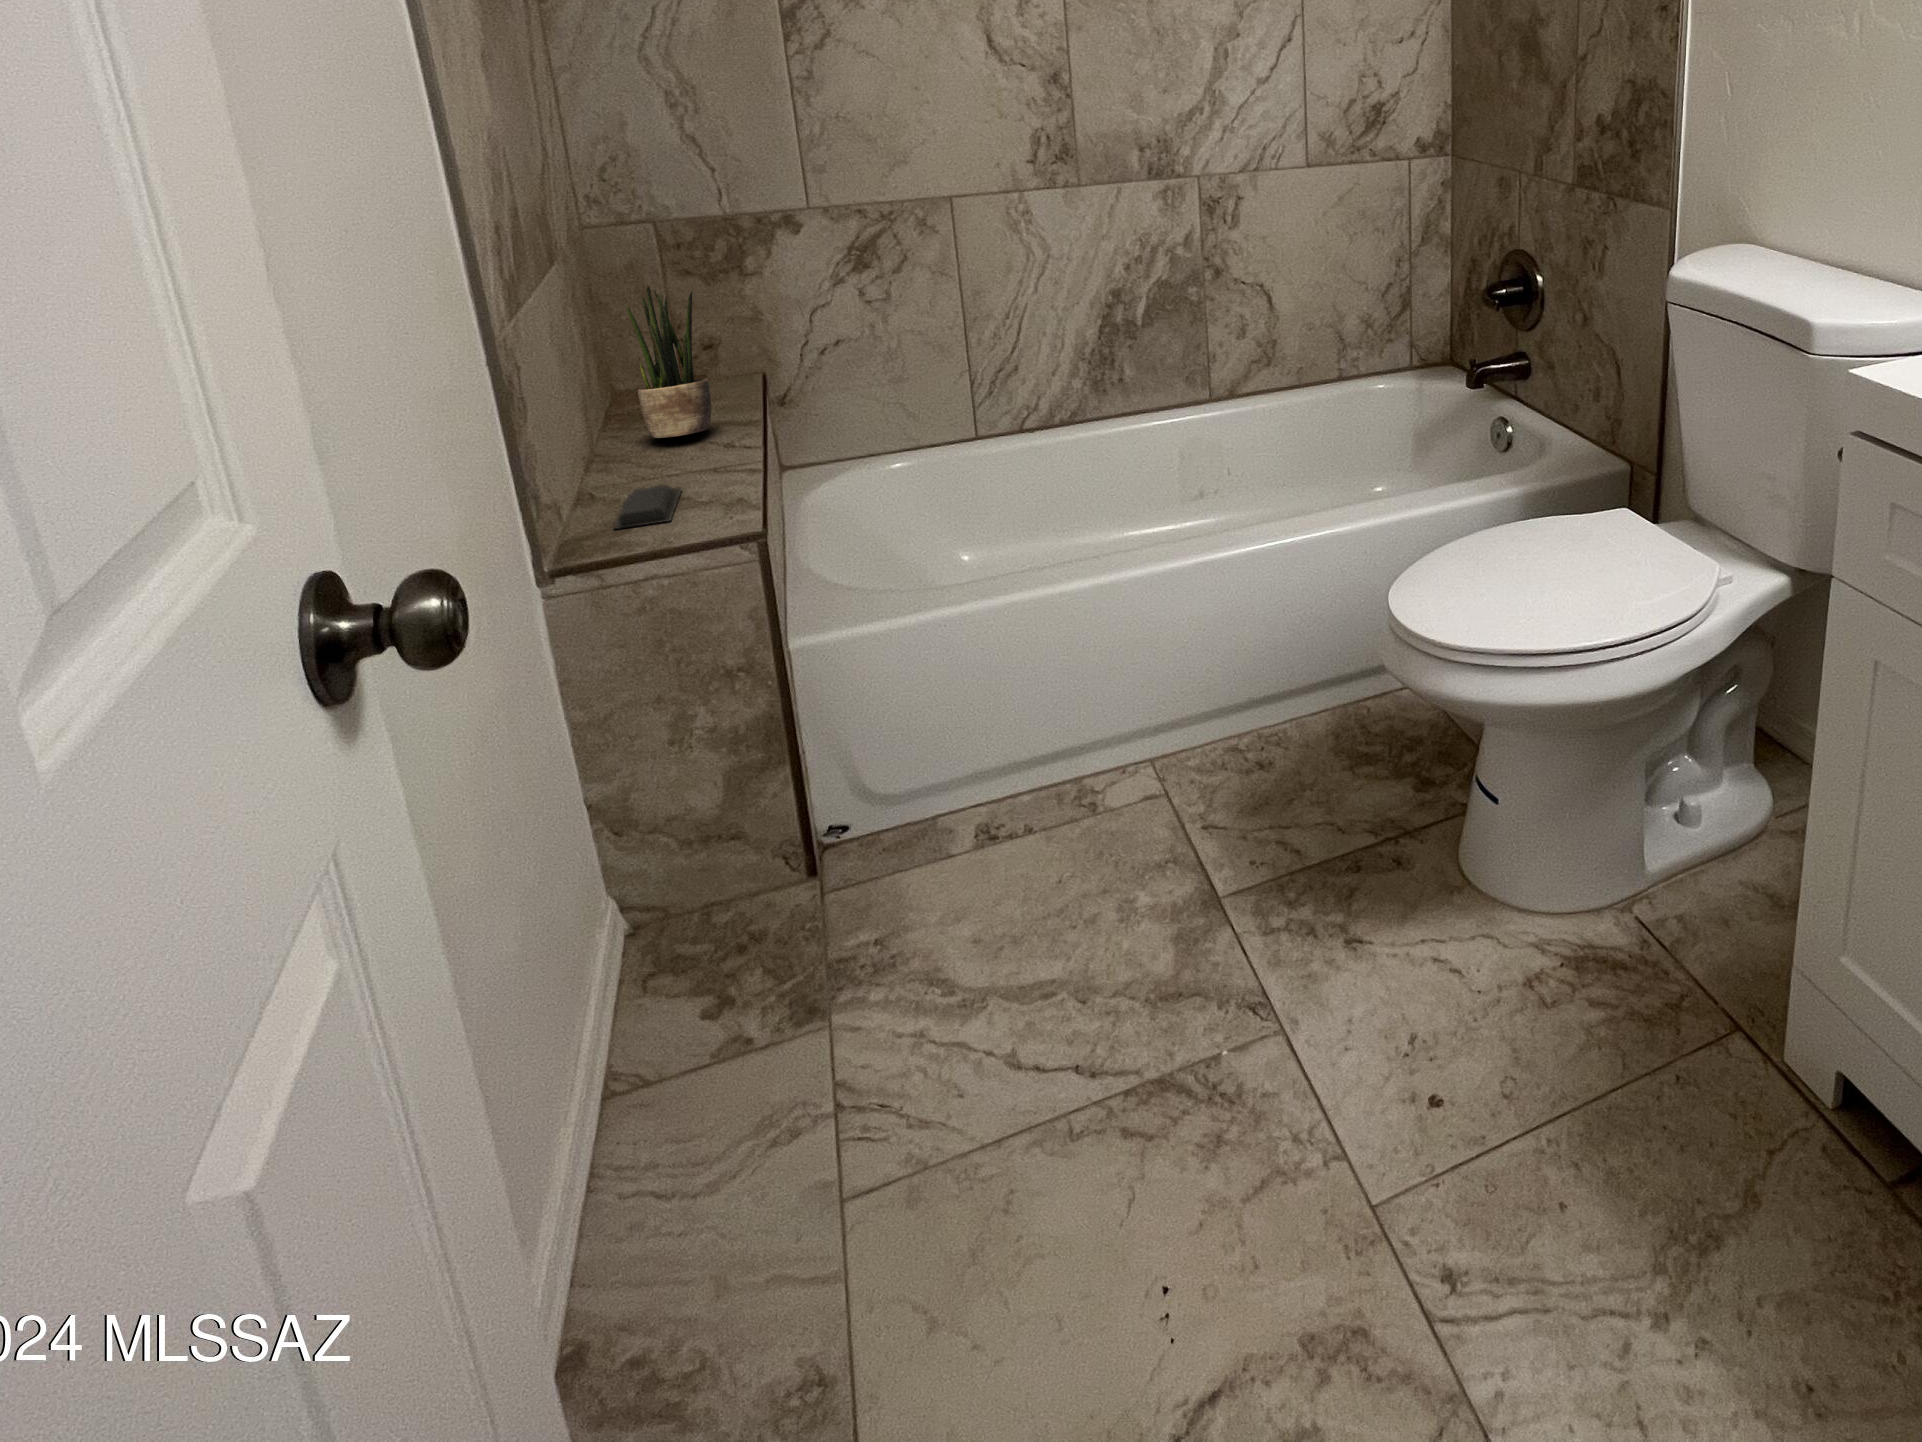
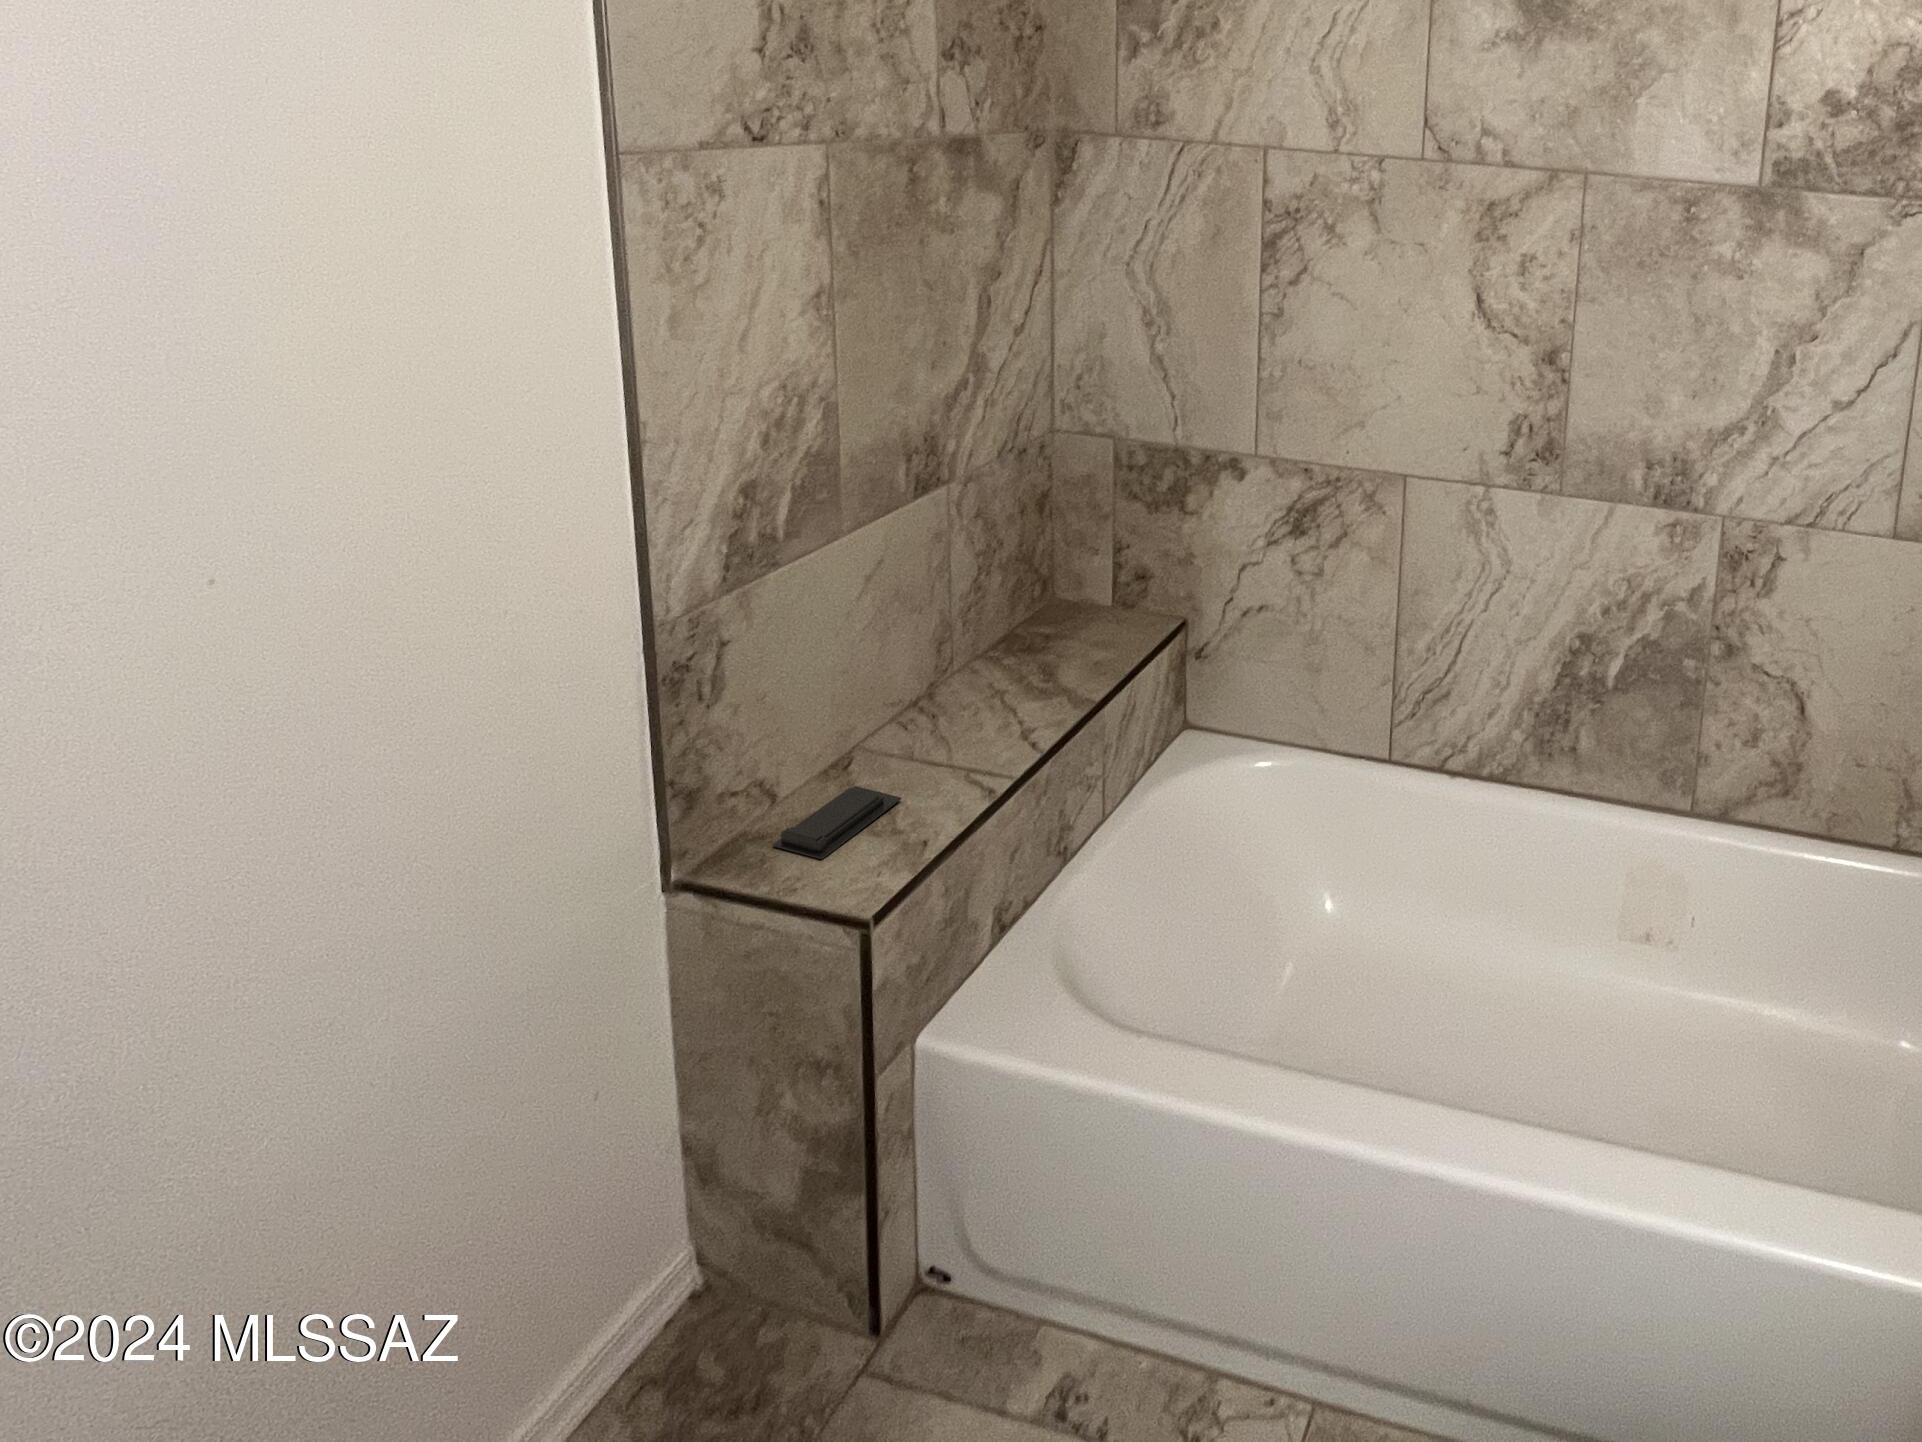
potted plant: present [626,286,711,438] -> none [979,530,1060,705]

